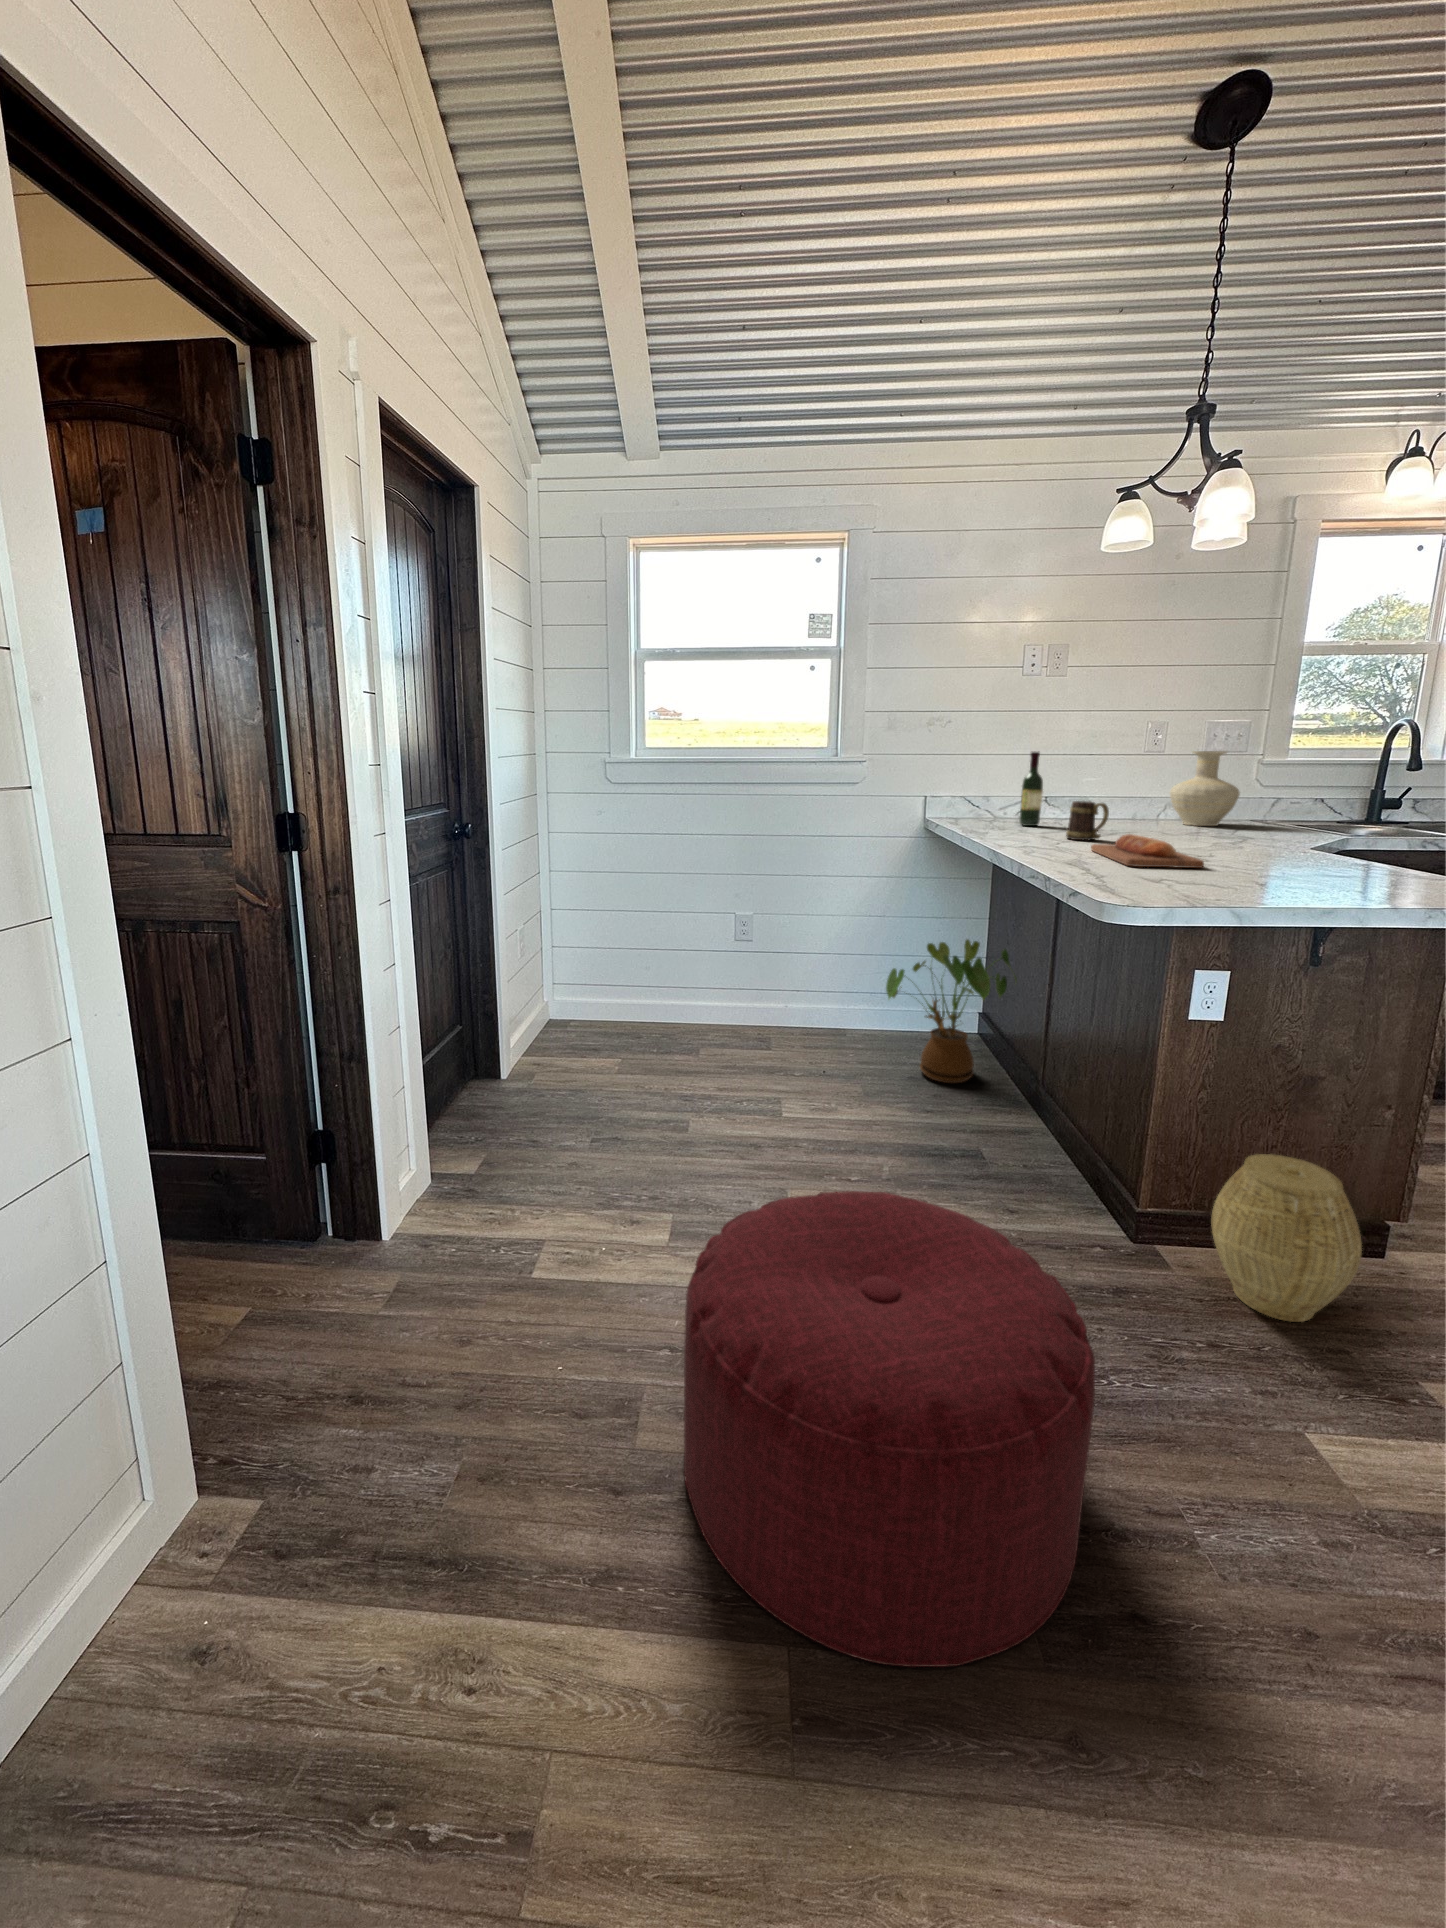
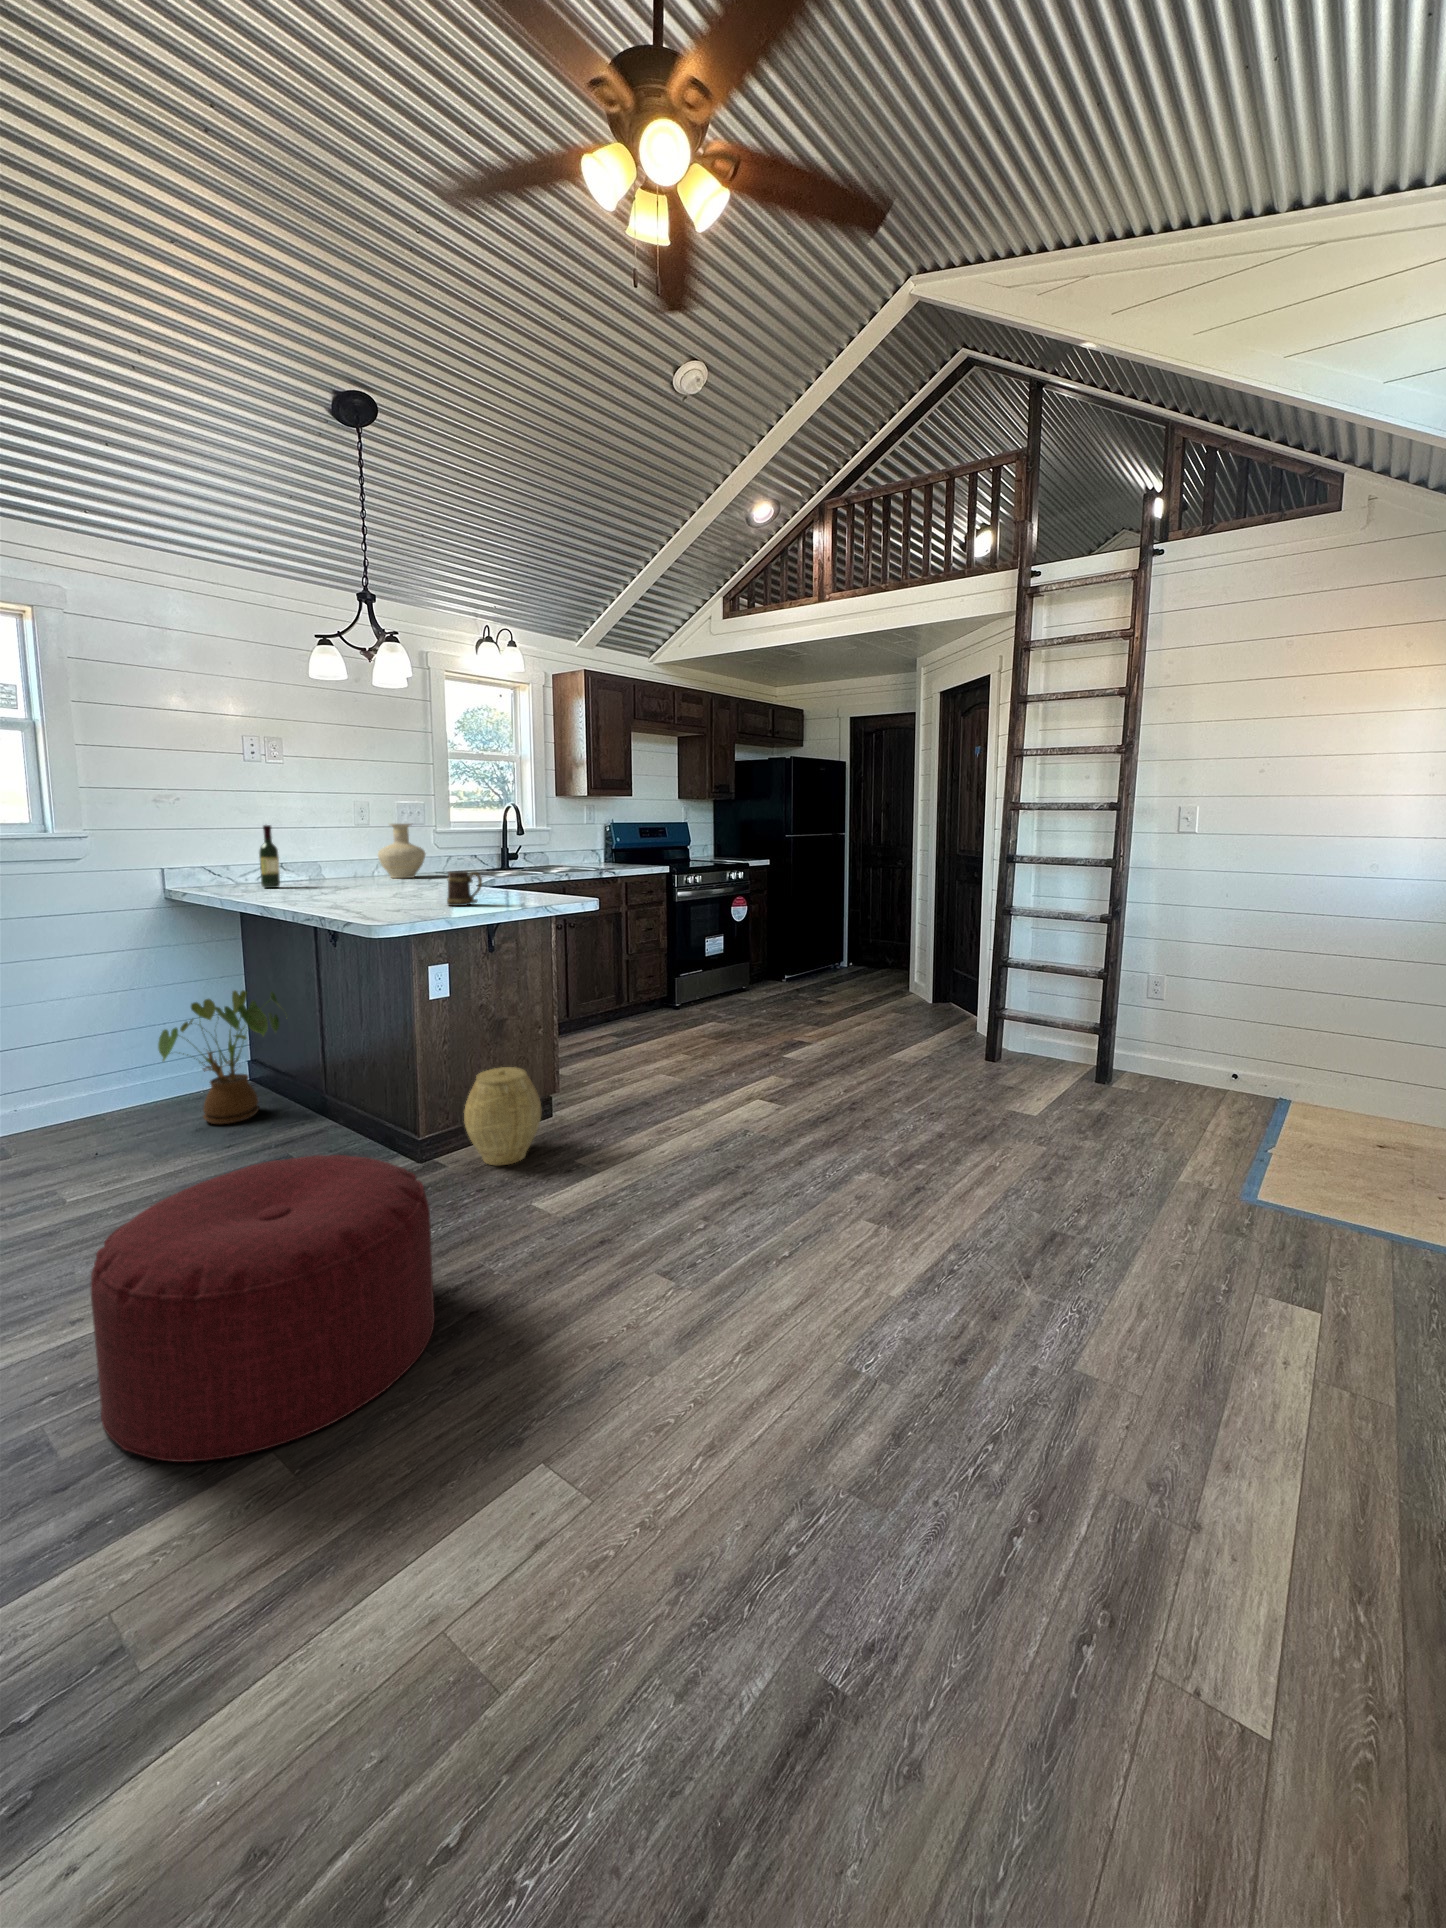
mug: present [1066,801,1109,840] -> present [447,871,482,906]
bread loaf: present [1091,834,1204,868] -> none [336,884,419,905]

